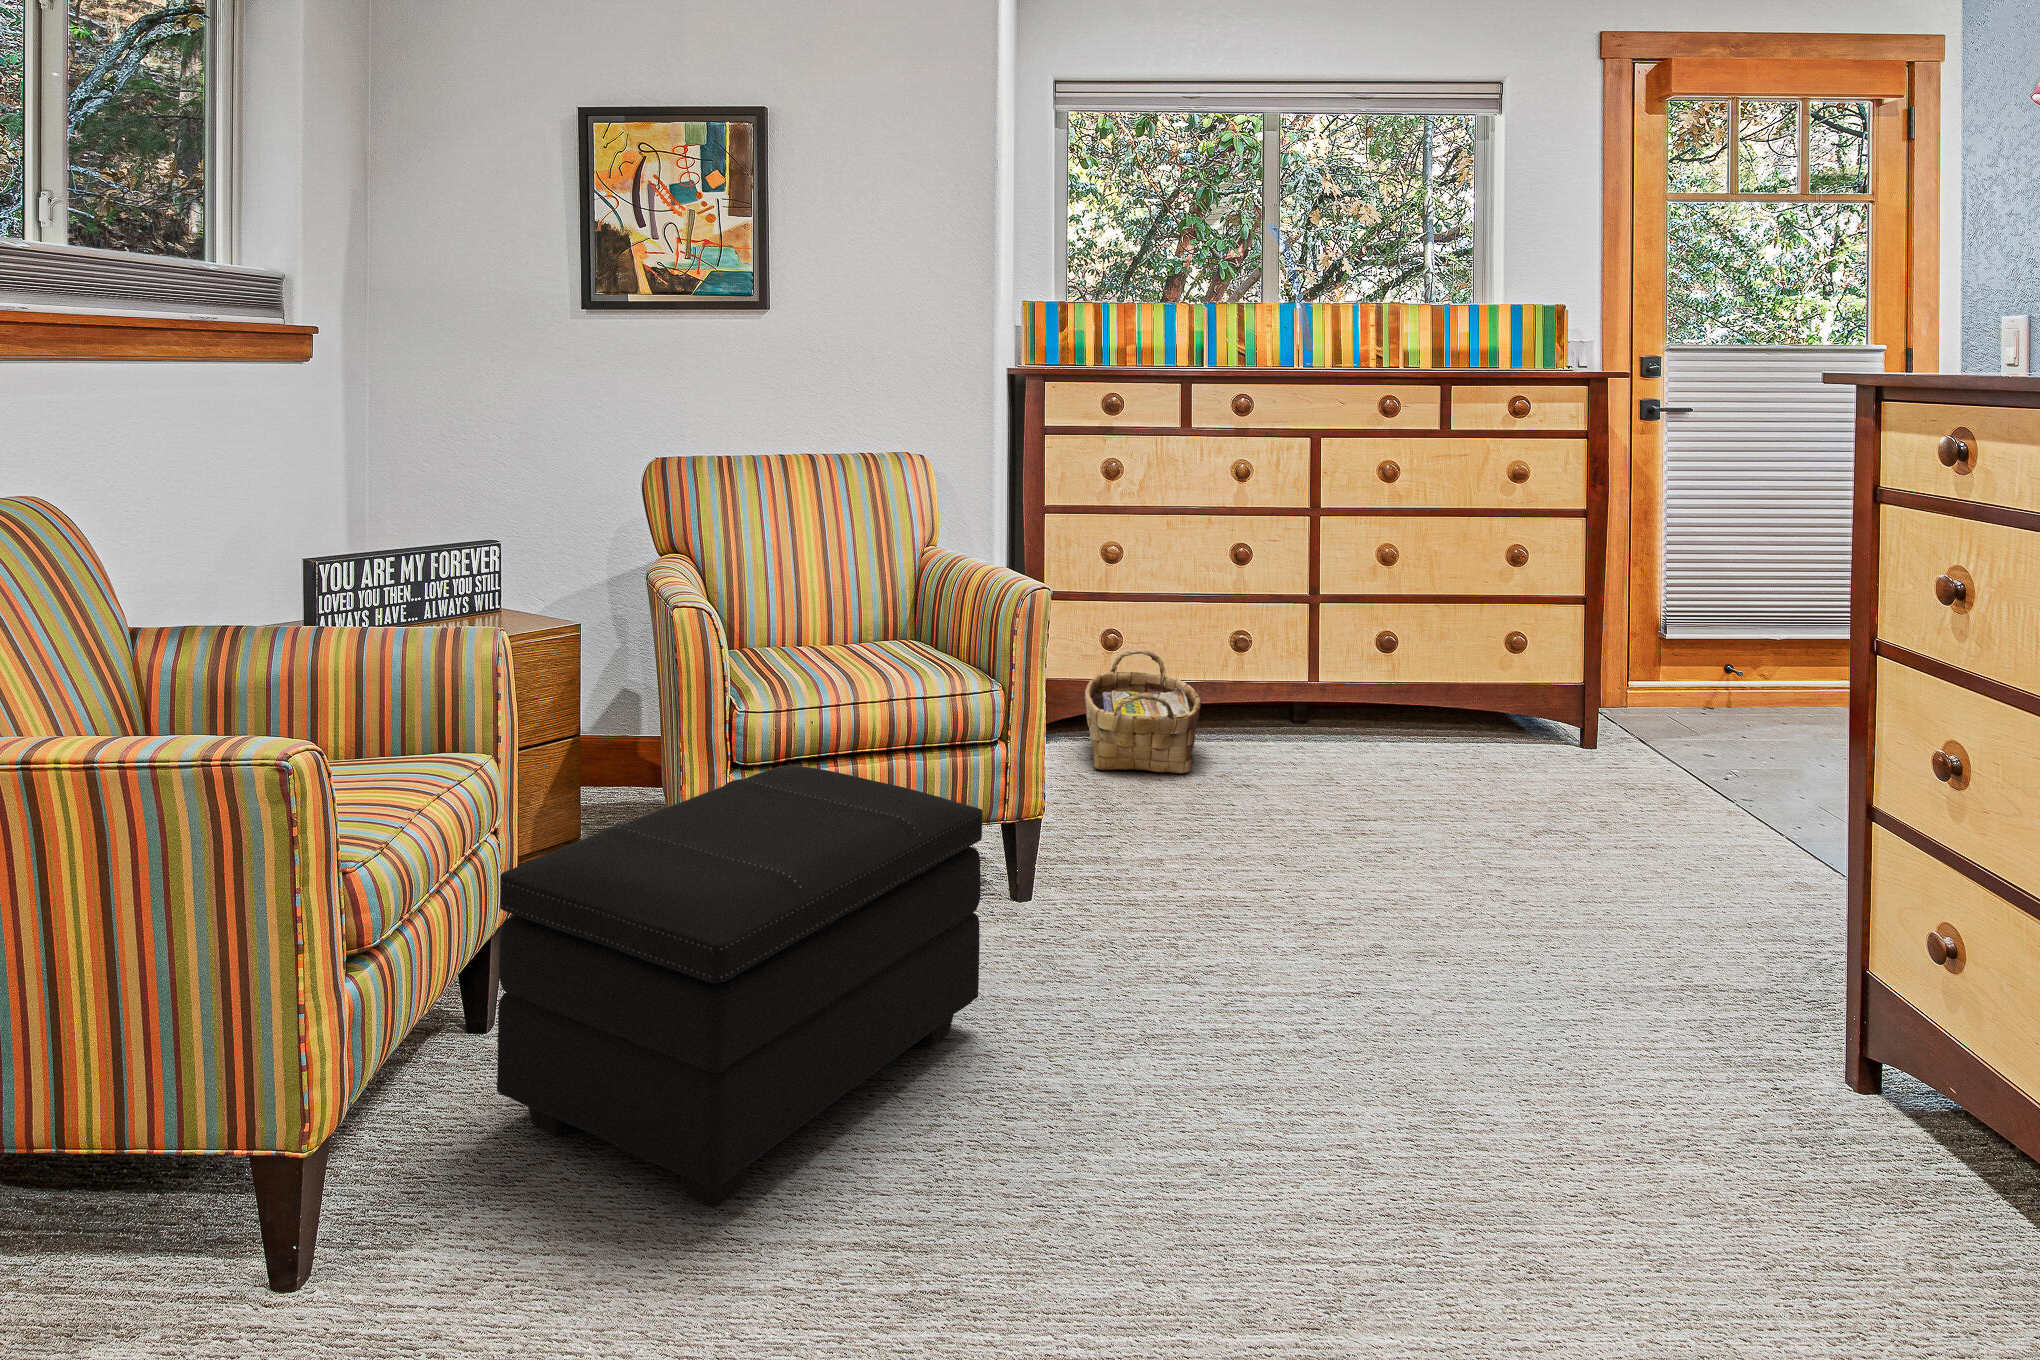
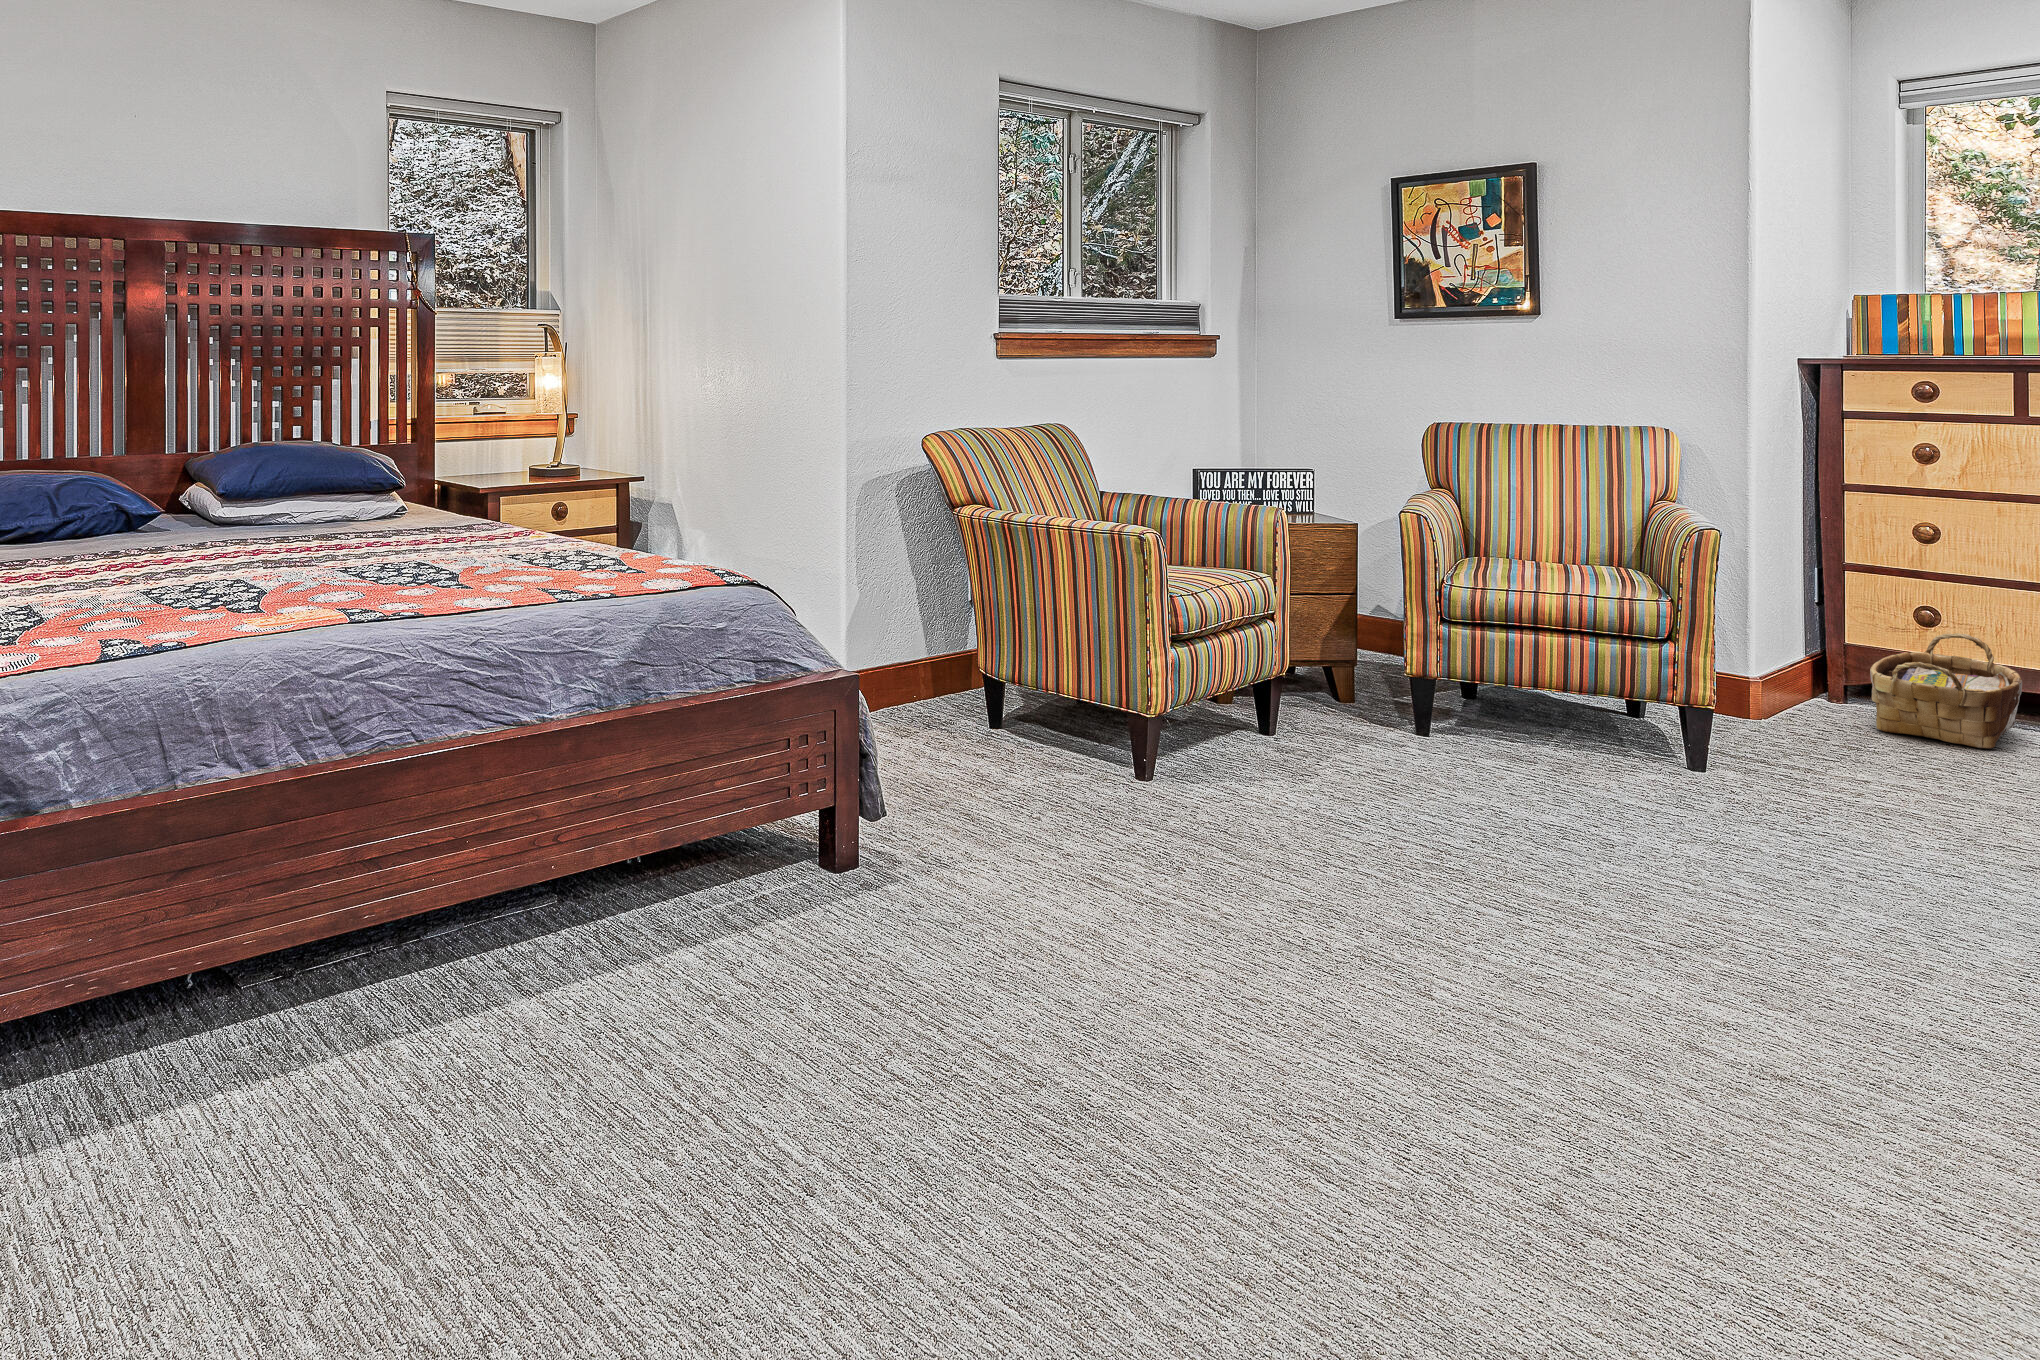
footstool: present [497,765,983,1207] -> none [1259,615,1585,810]

